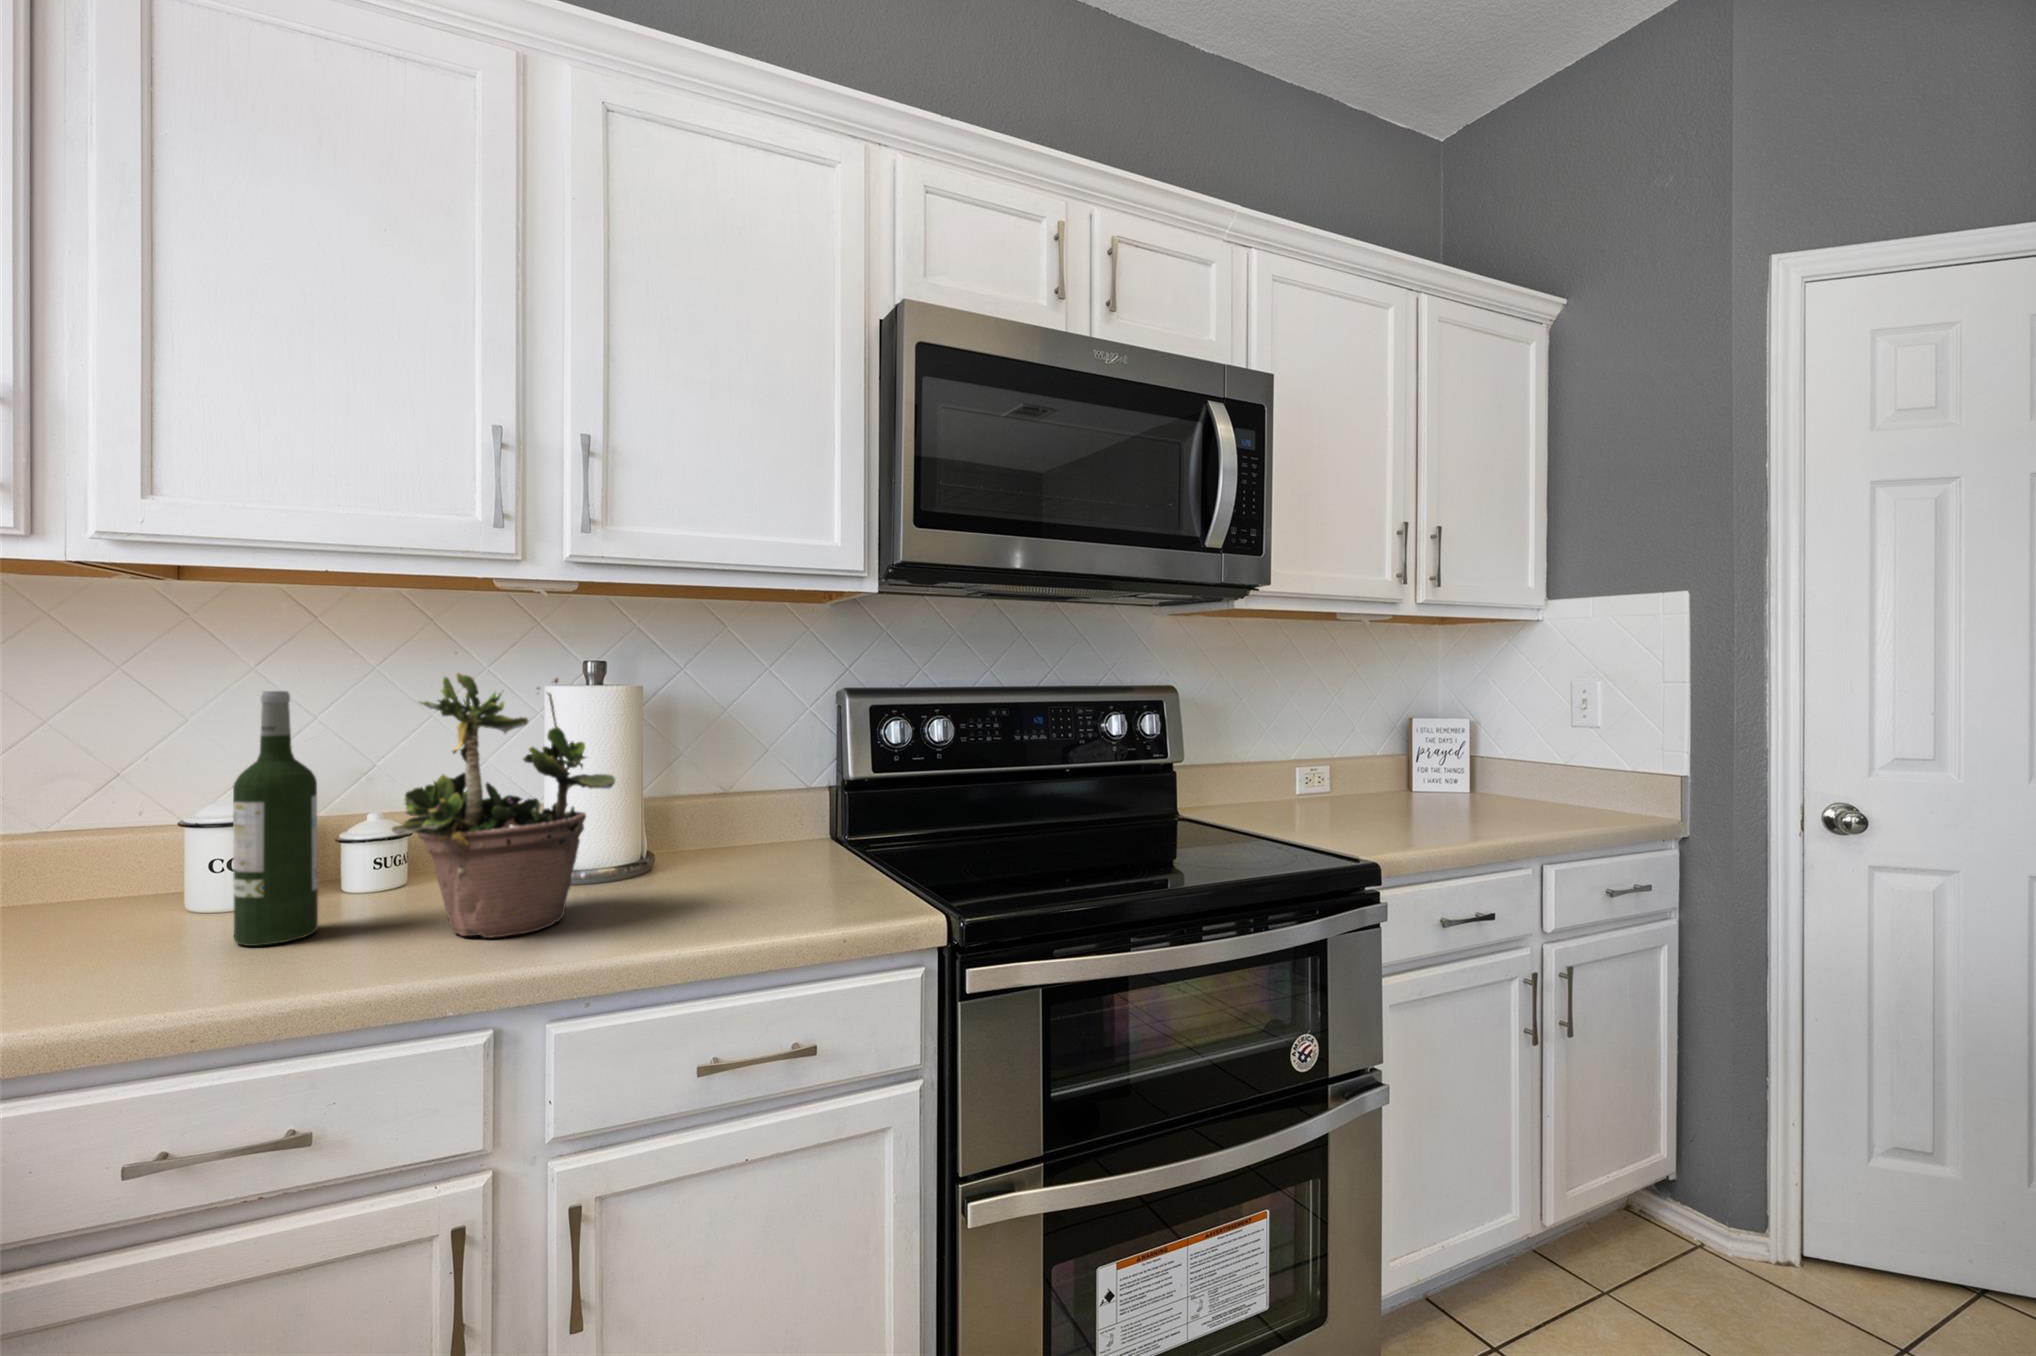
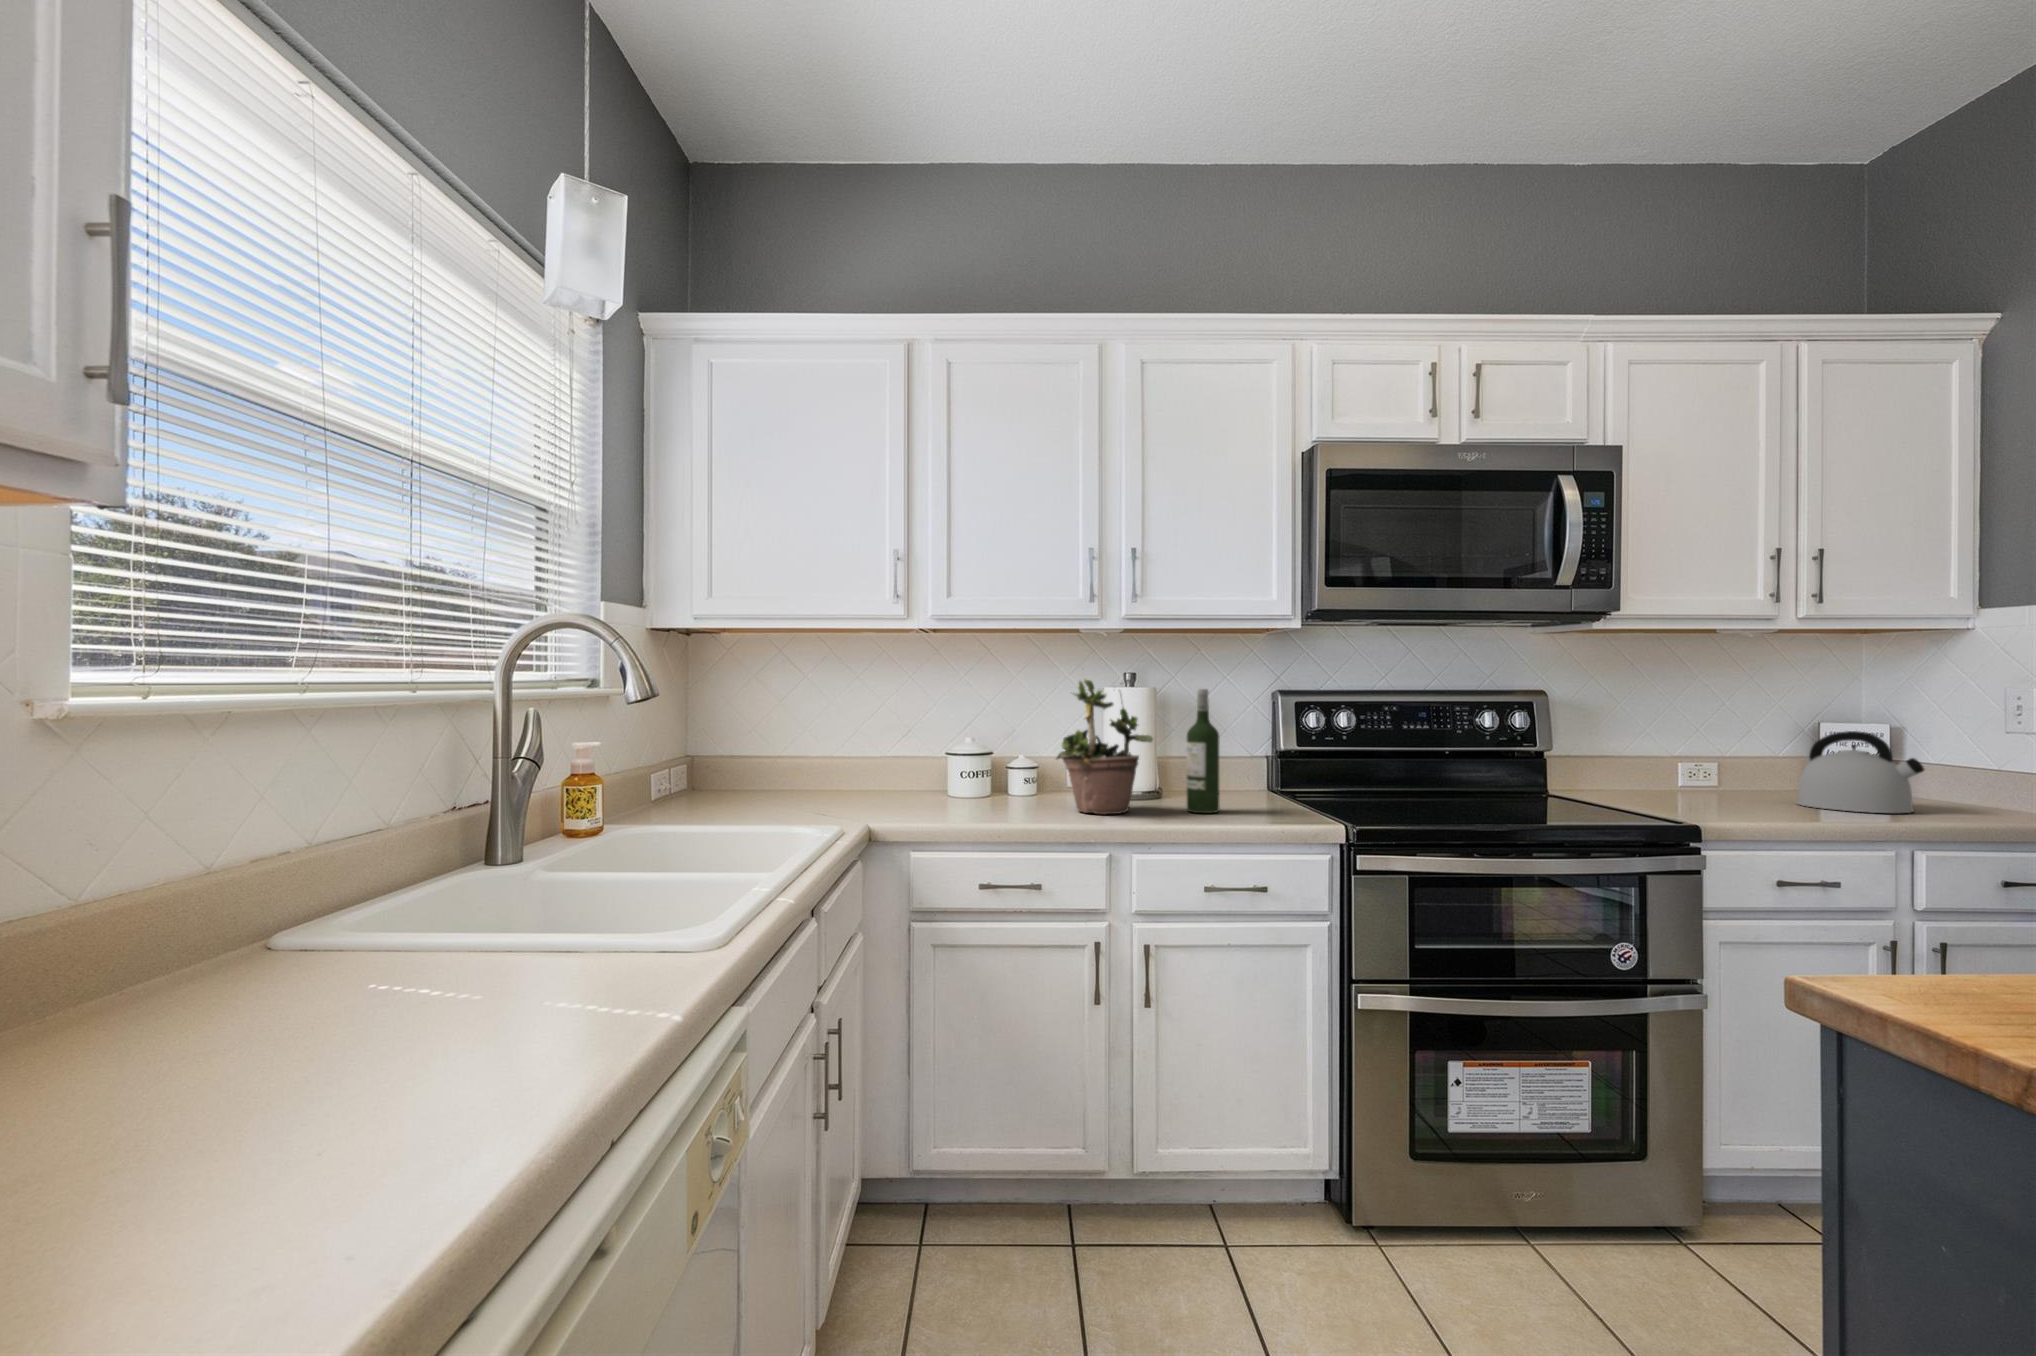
wine bottle: present [233,691,318,946] -> present [1187,689,1220,813]
kettle: none [1410,729,1530,820] -> present [1797,731,1924,813]

